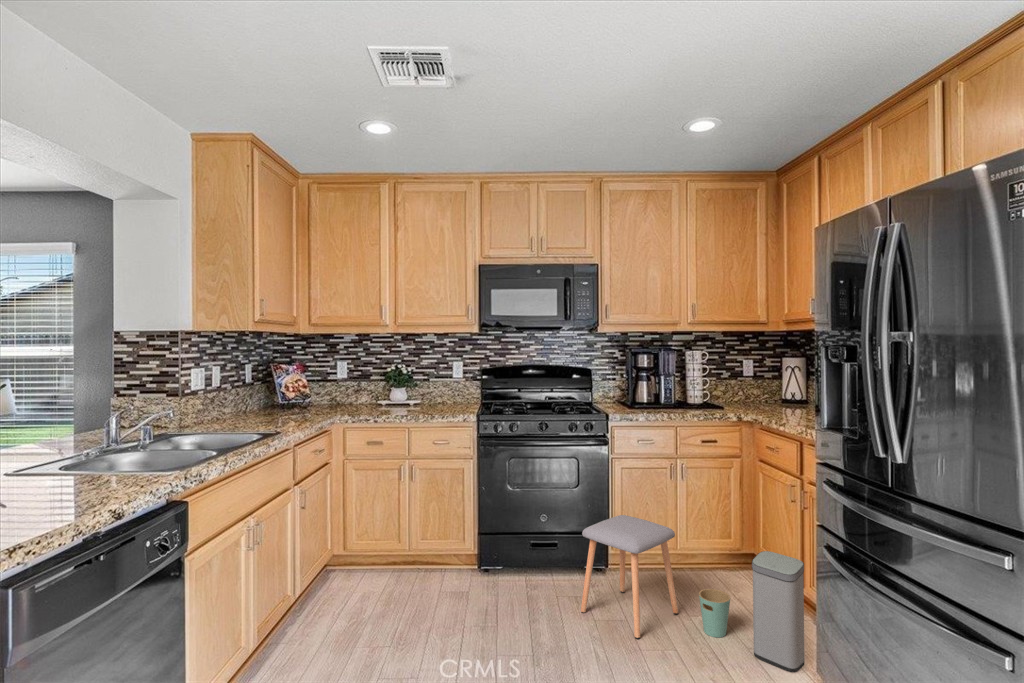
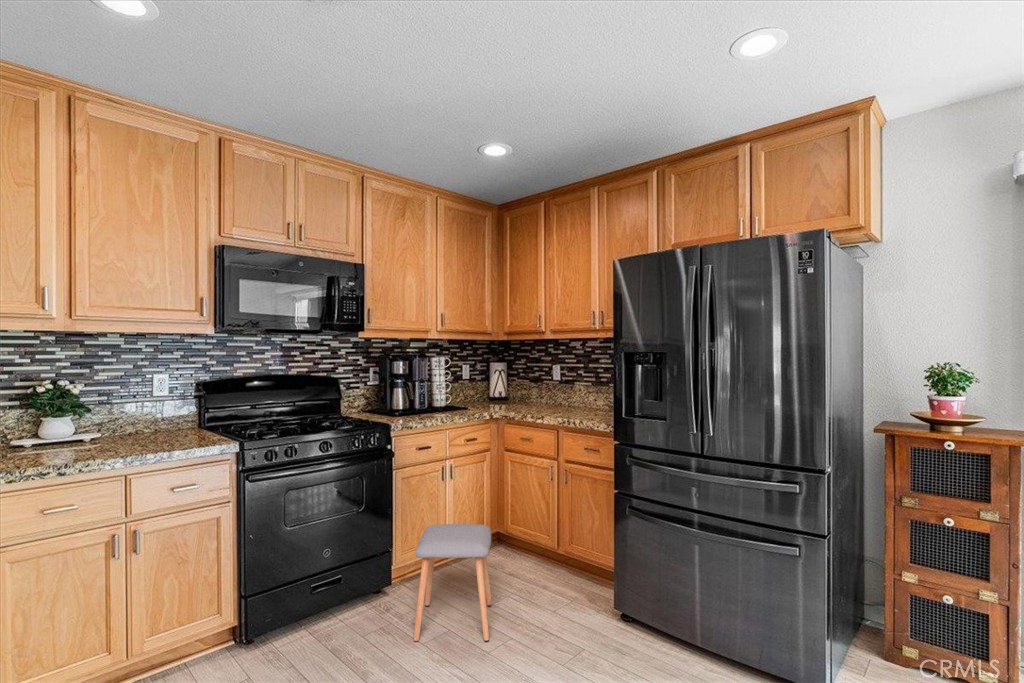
trash can: present [699,551,805,673] -> none [516,521,604,614]

